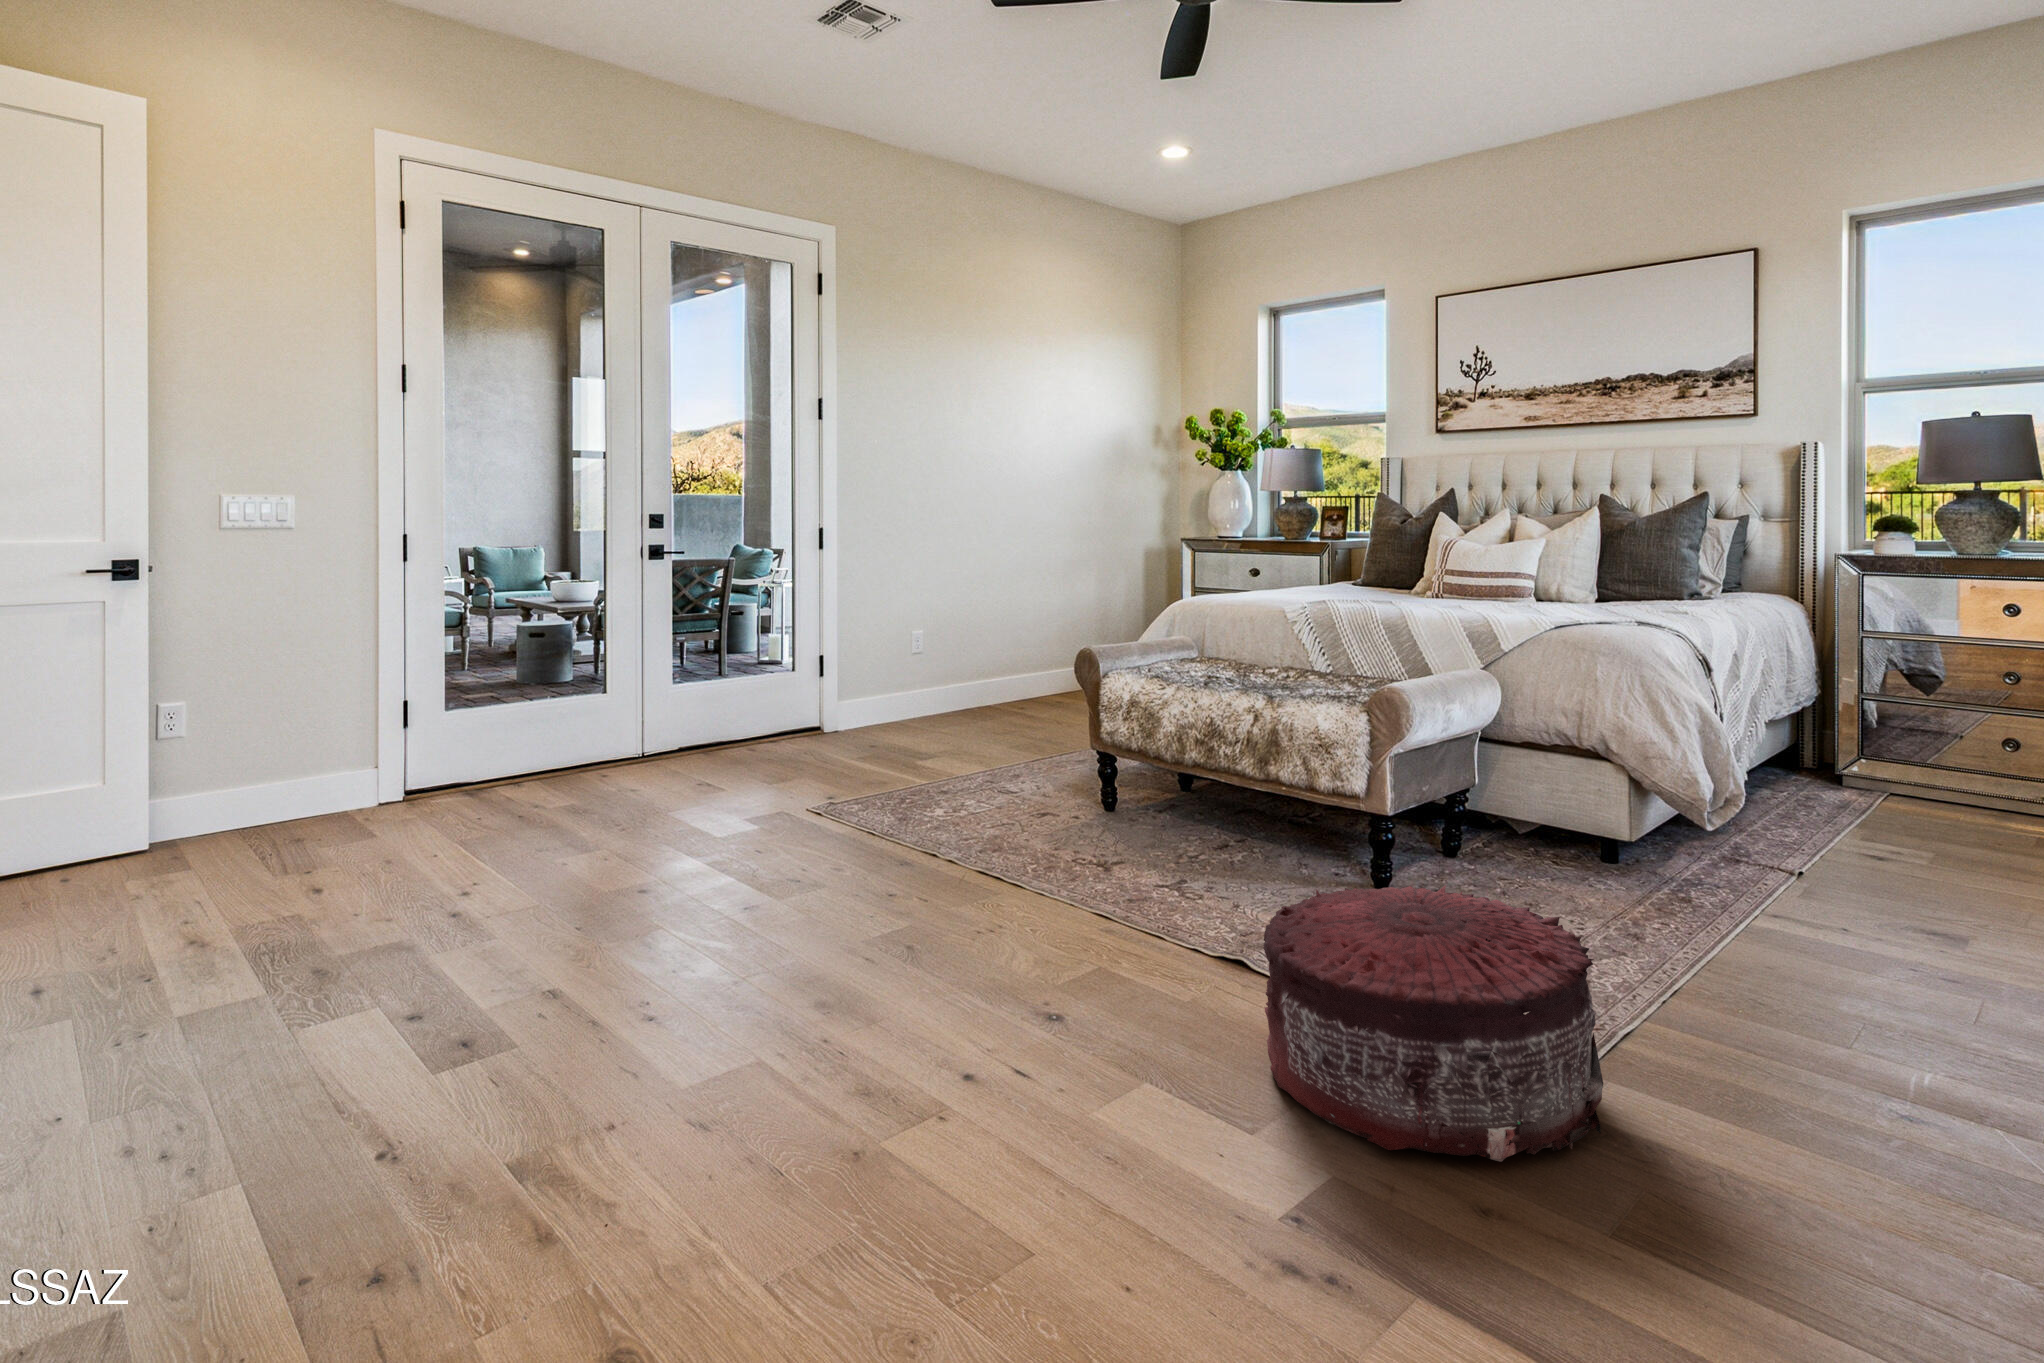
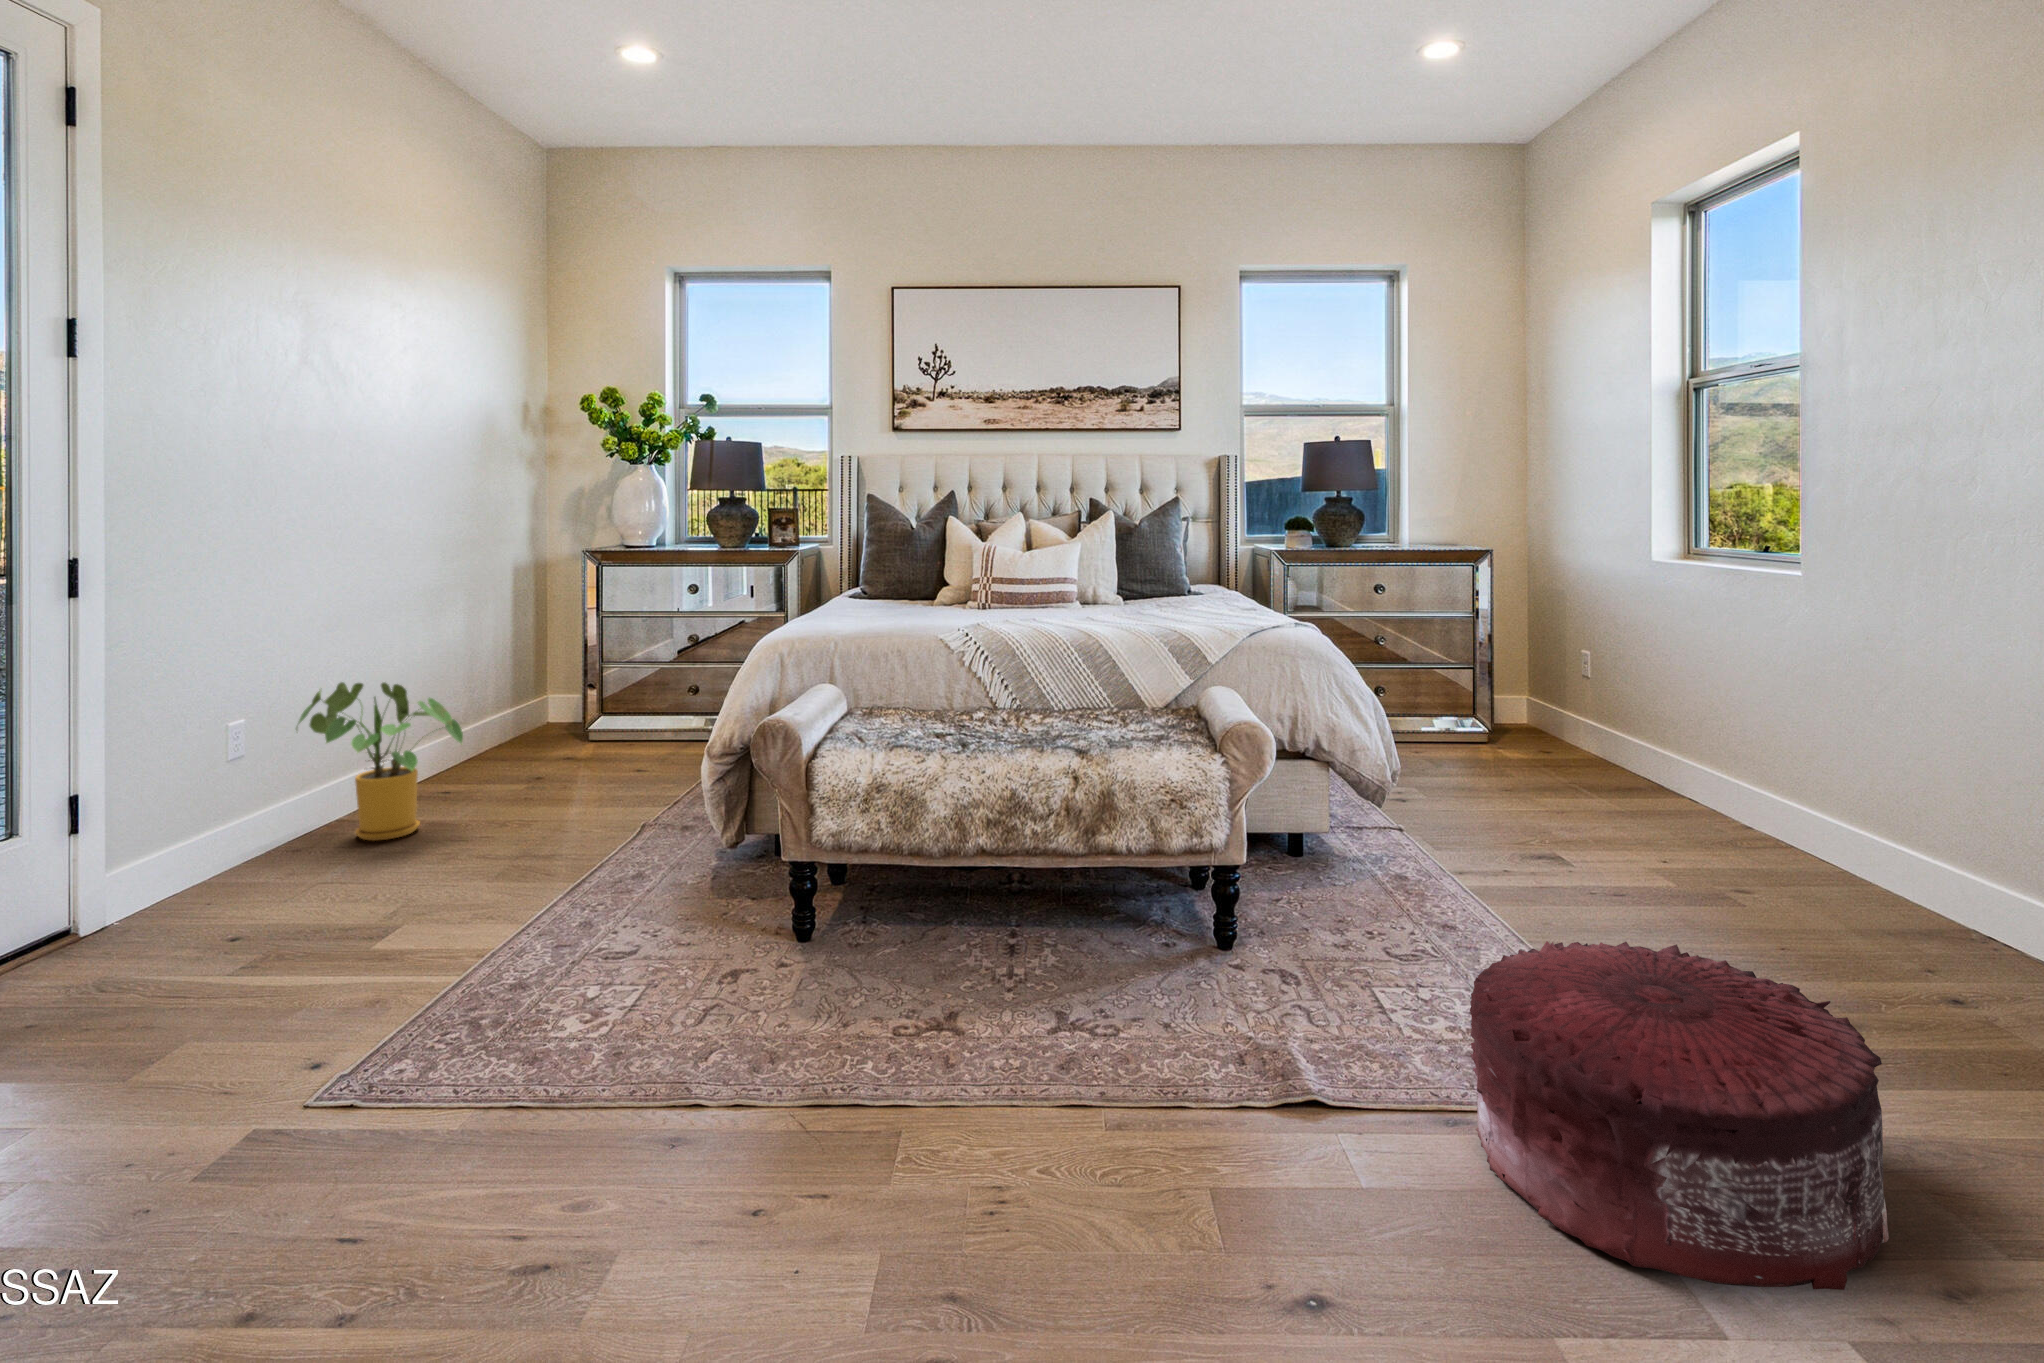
house plant: none [949,615,1033,720] -> present [296,682,463,840]

